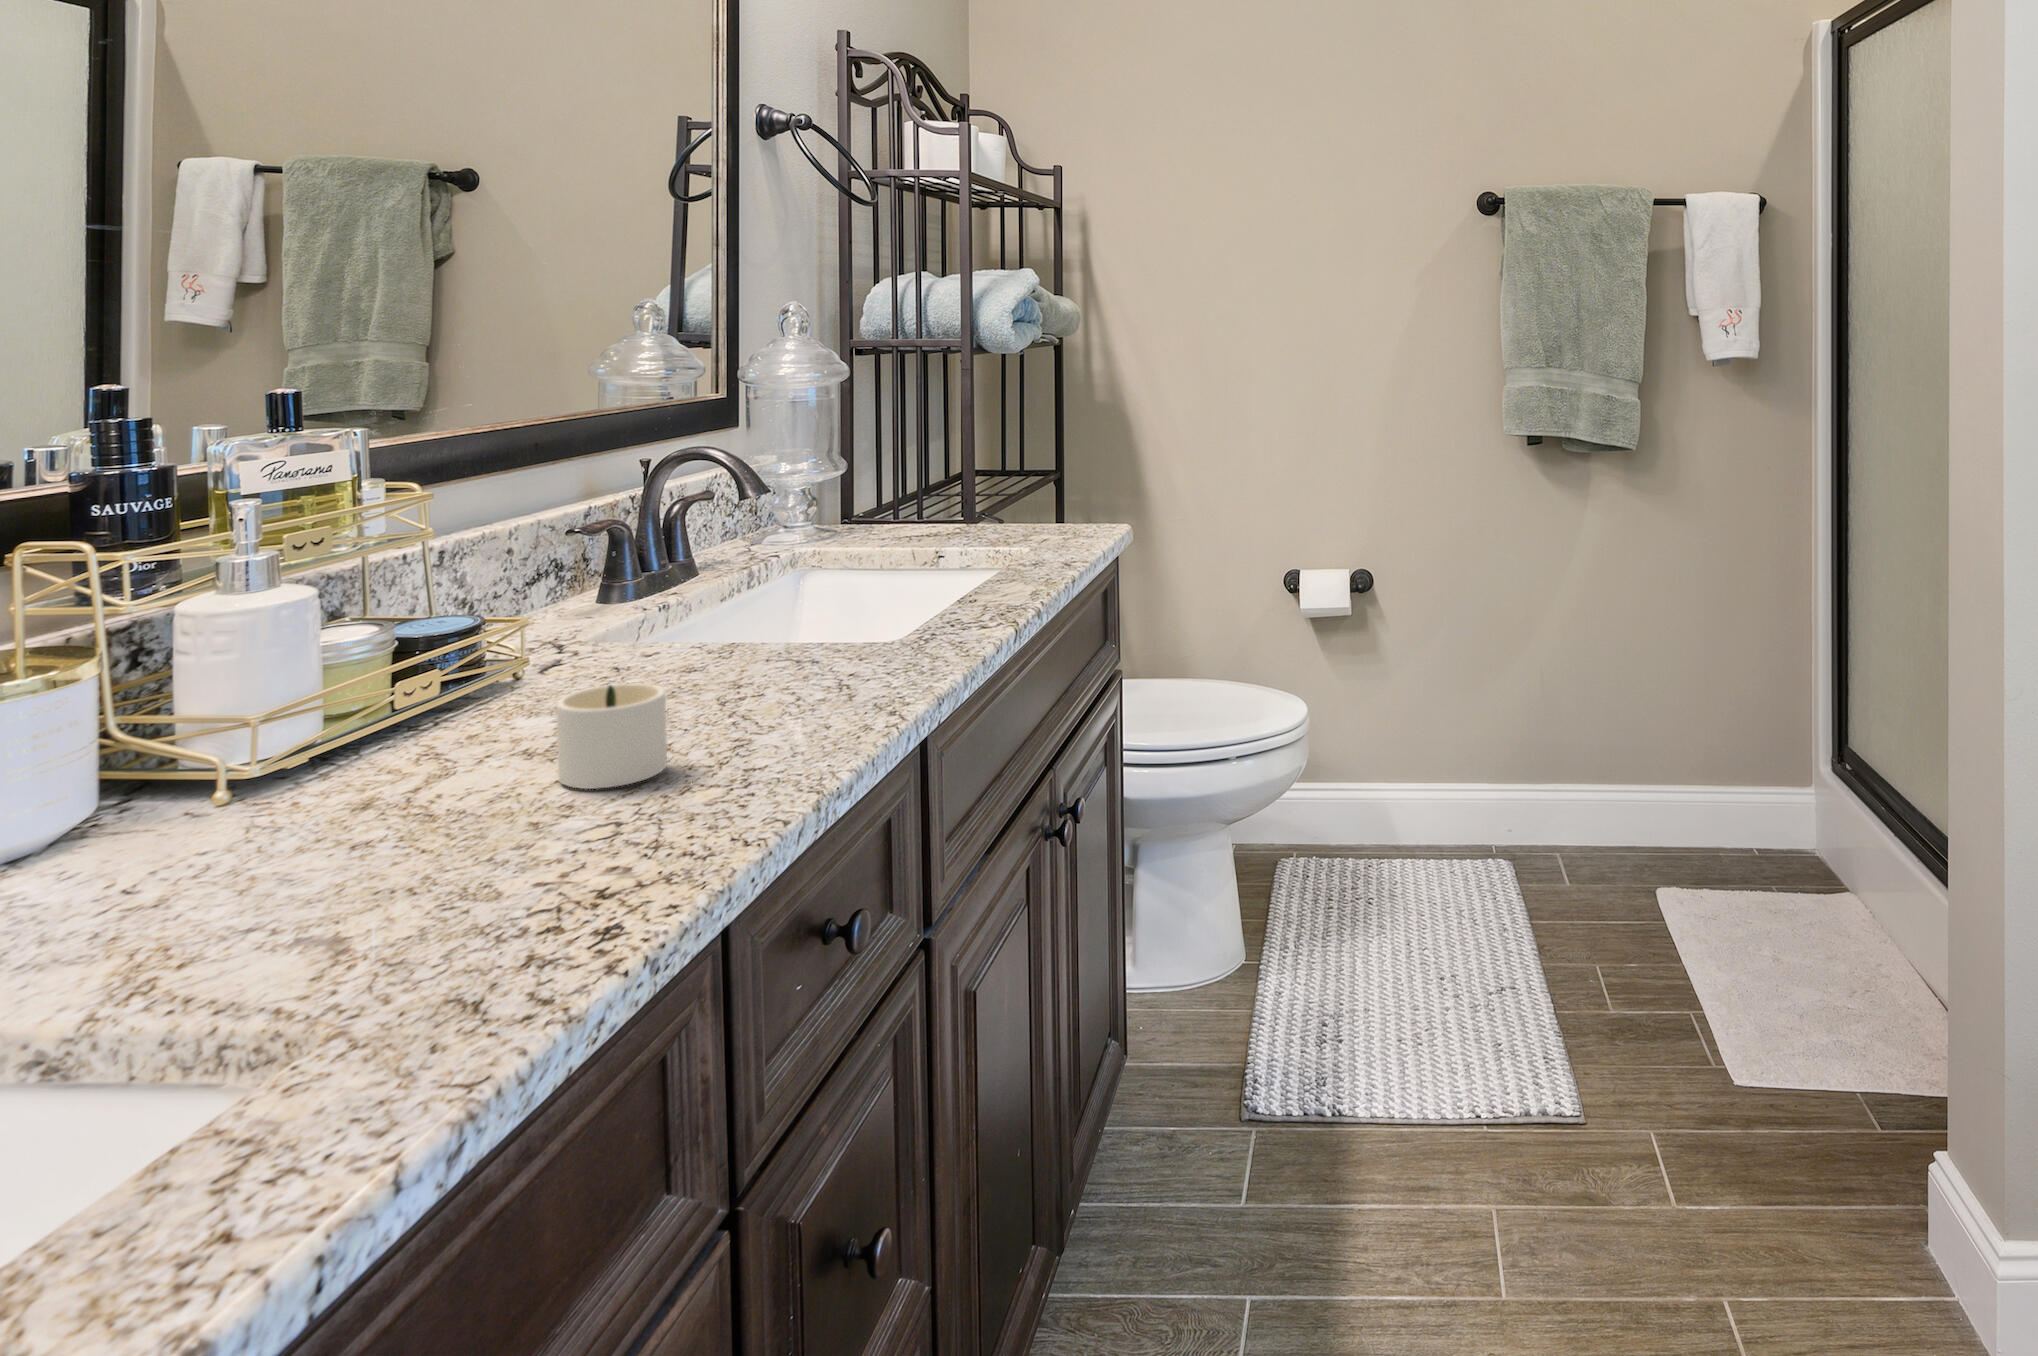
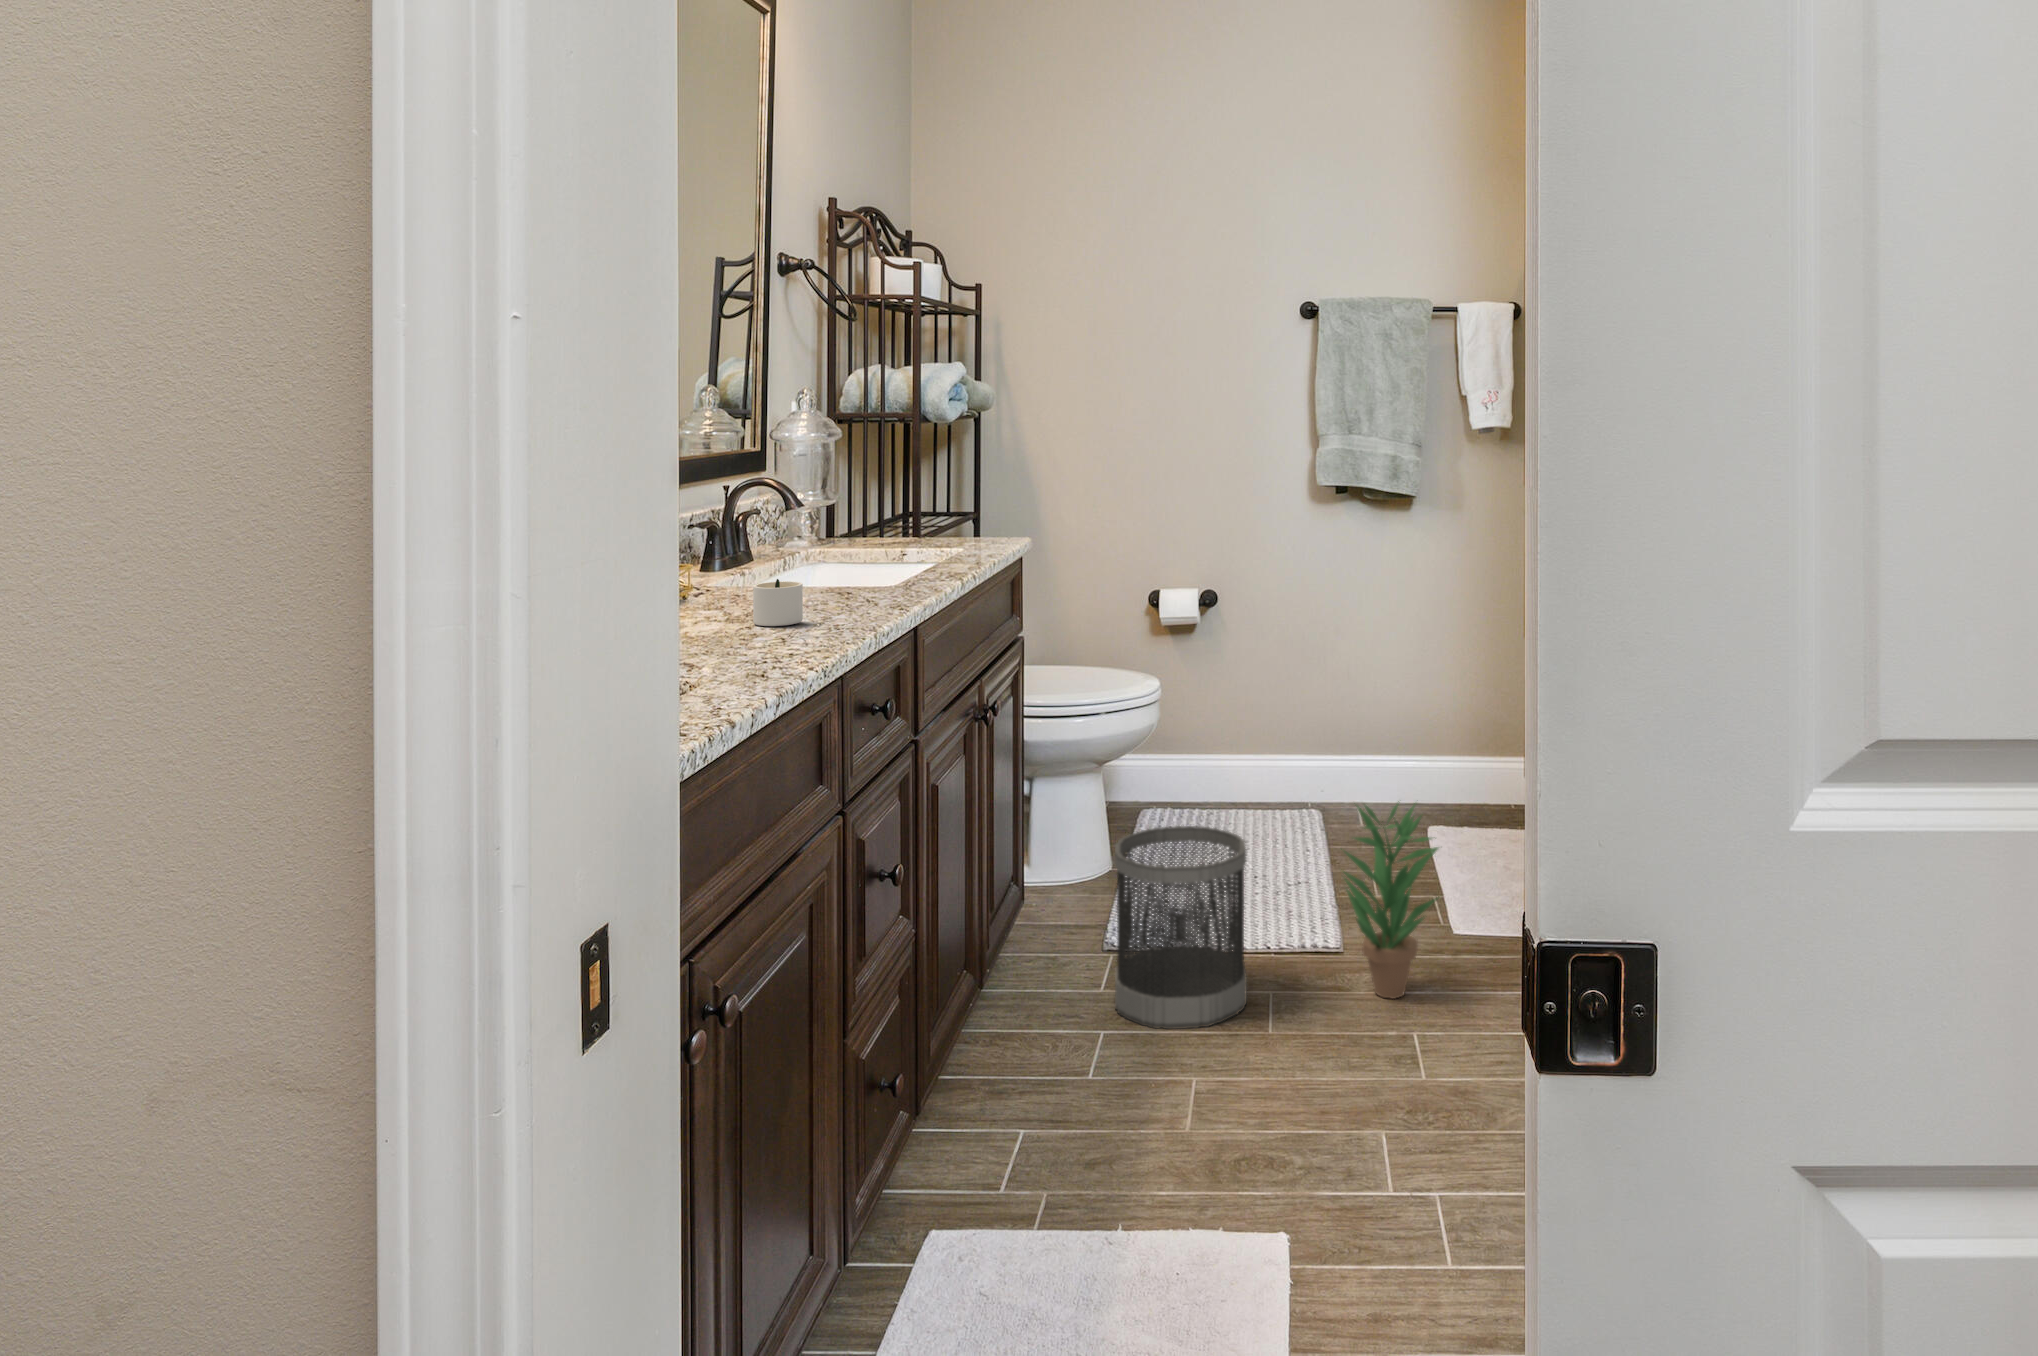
potted plant: none [1603,936,1774,1236] -> present [1341,801,1438,999]
wastebasket: none [1265,960,1469,1309] -> present [1115,826,1247,1029]

